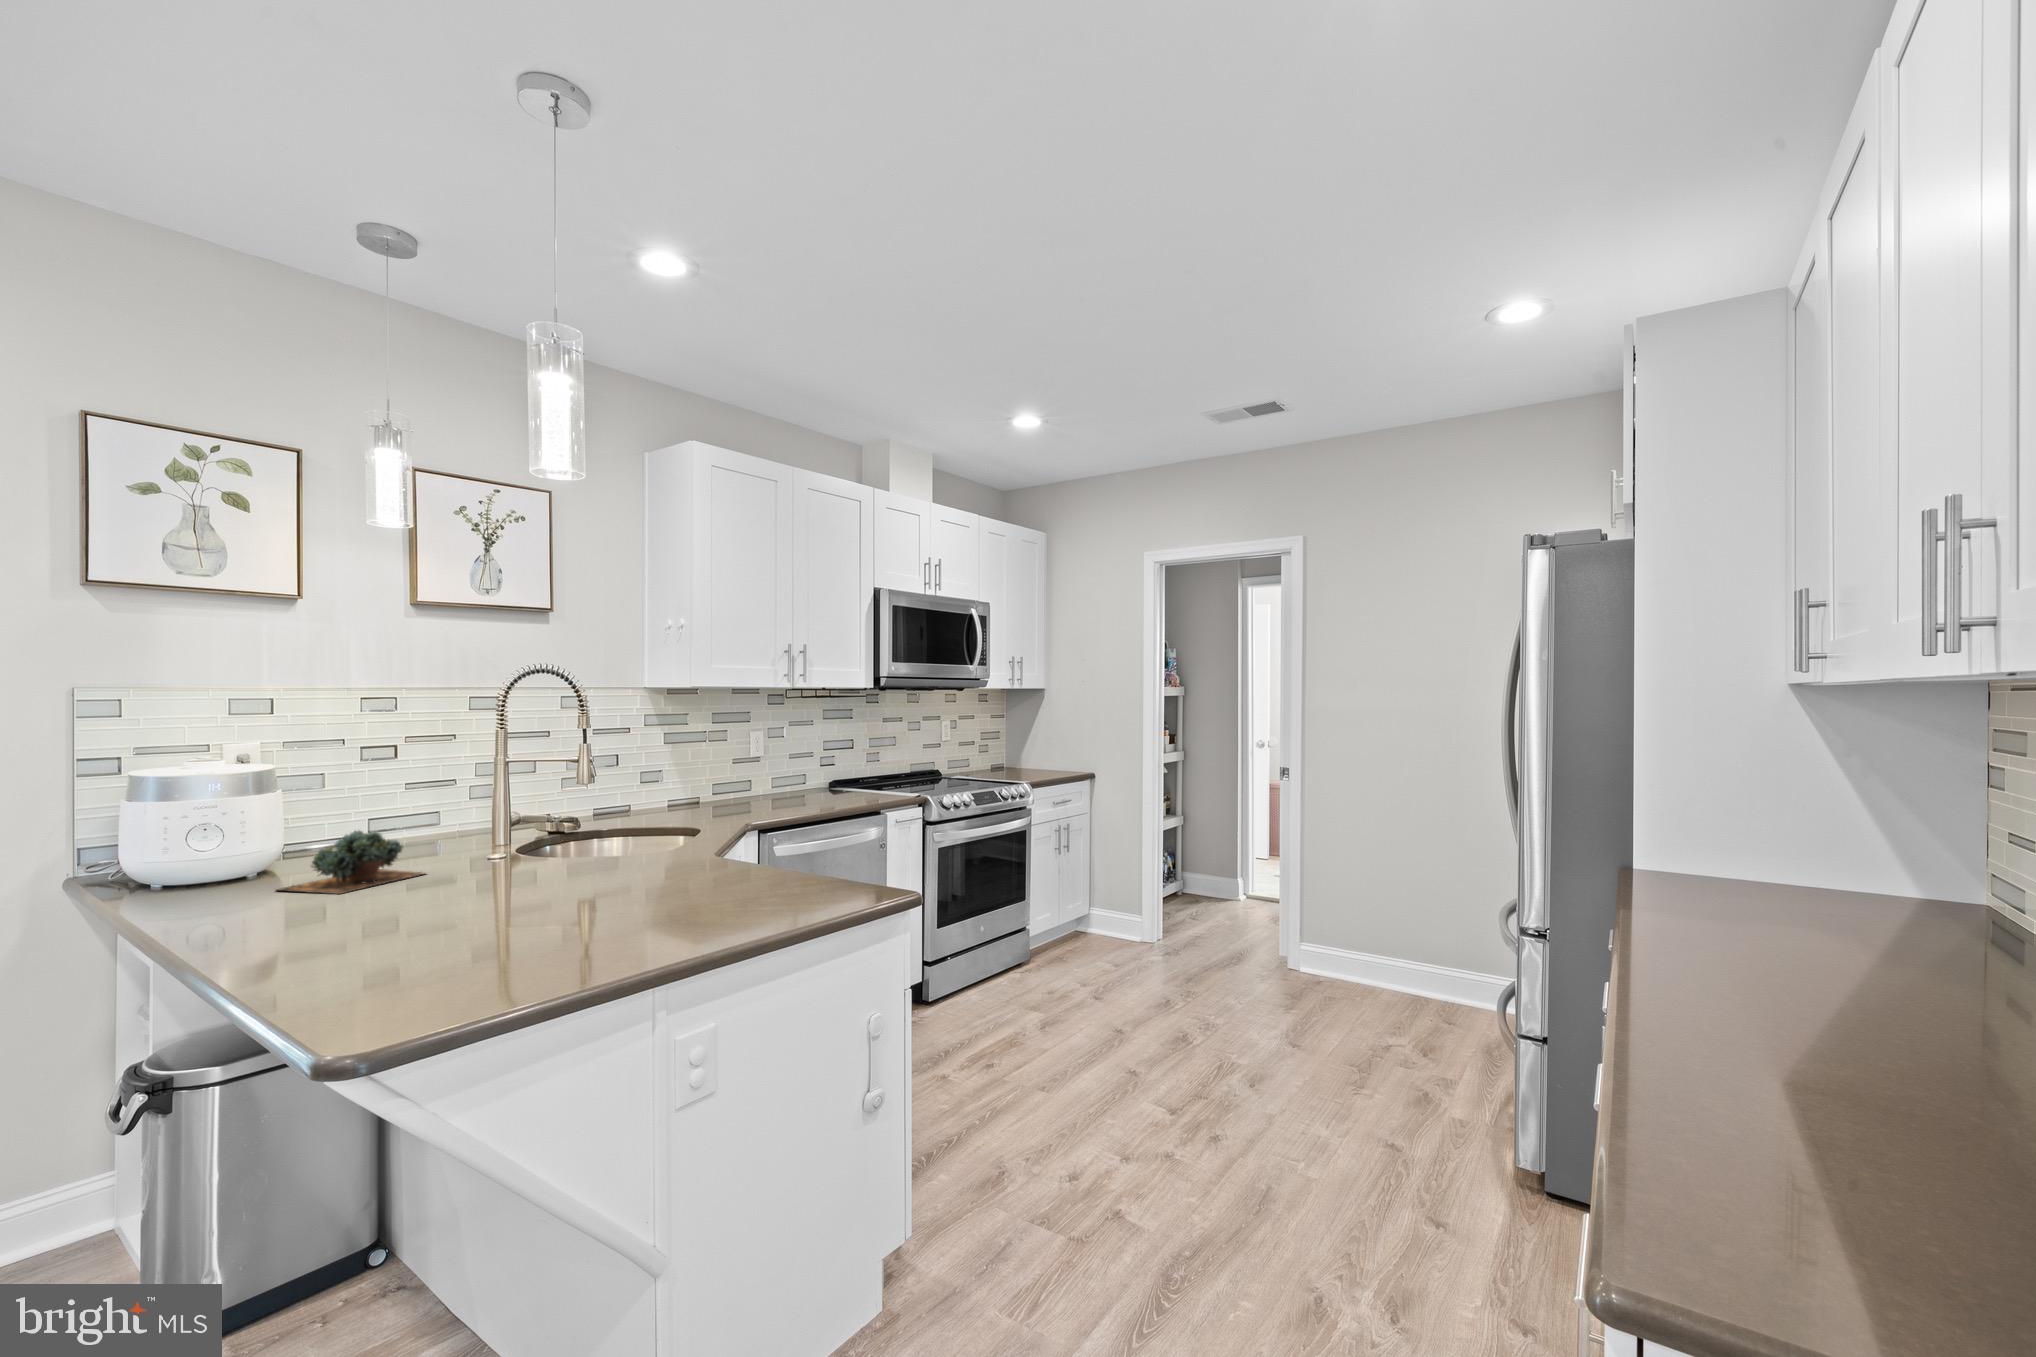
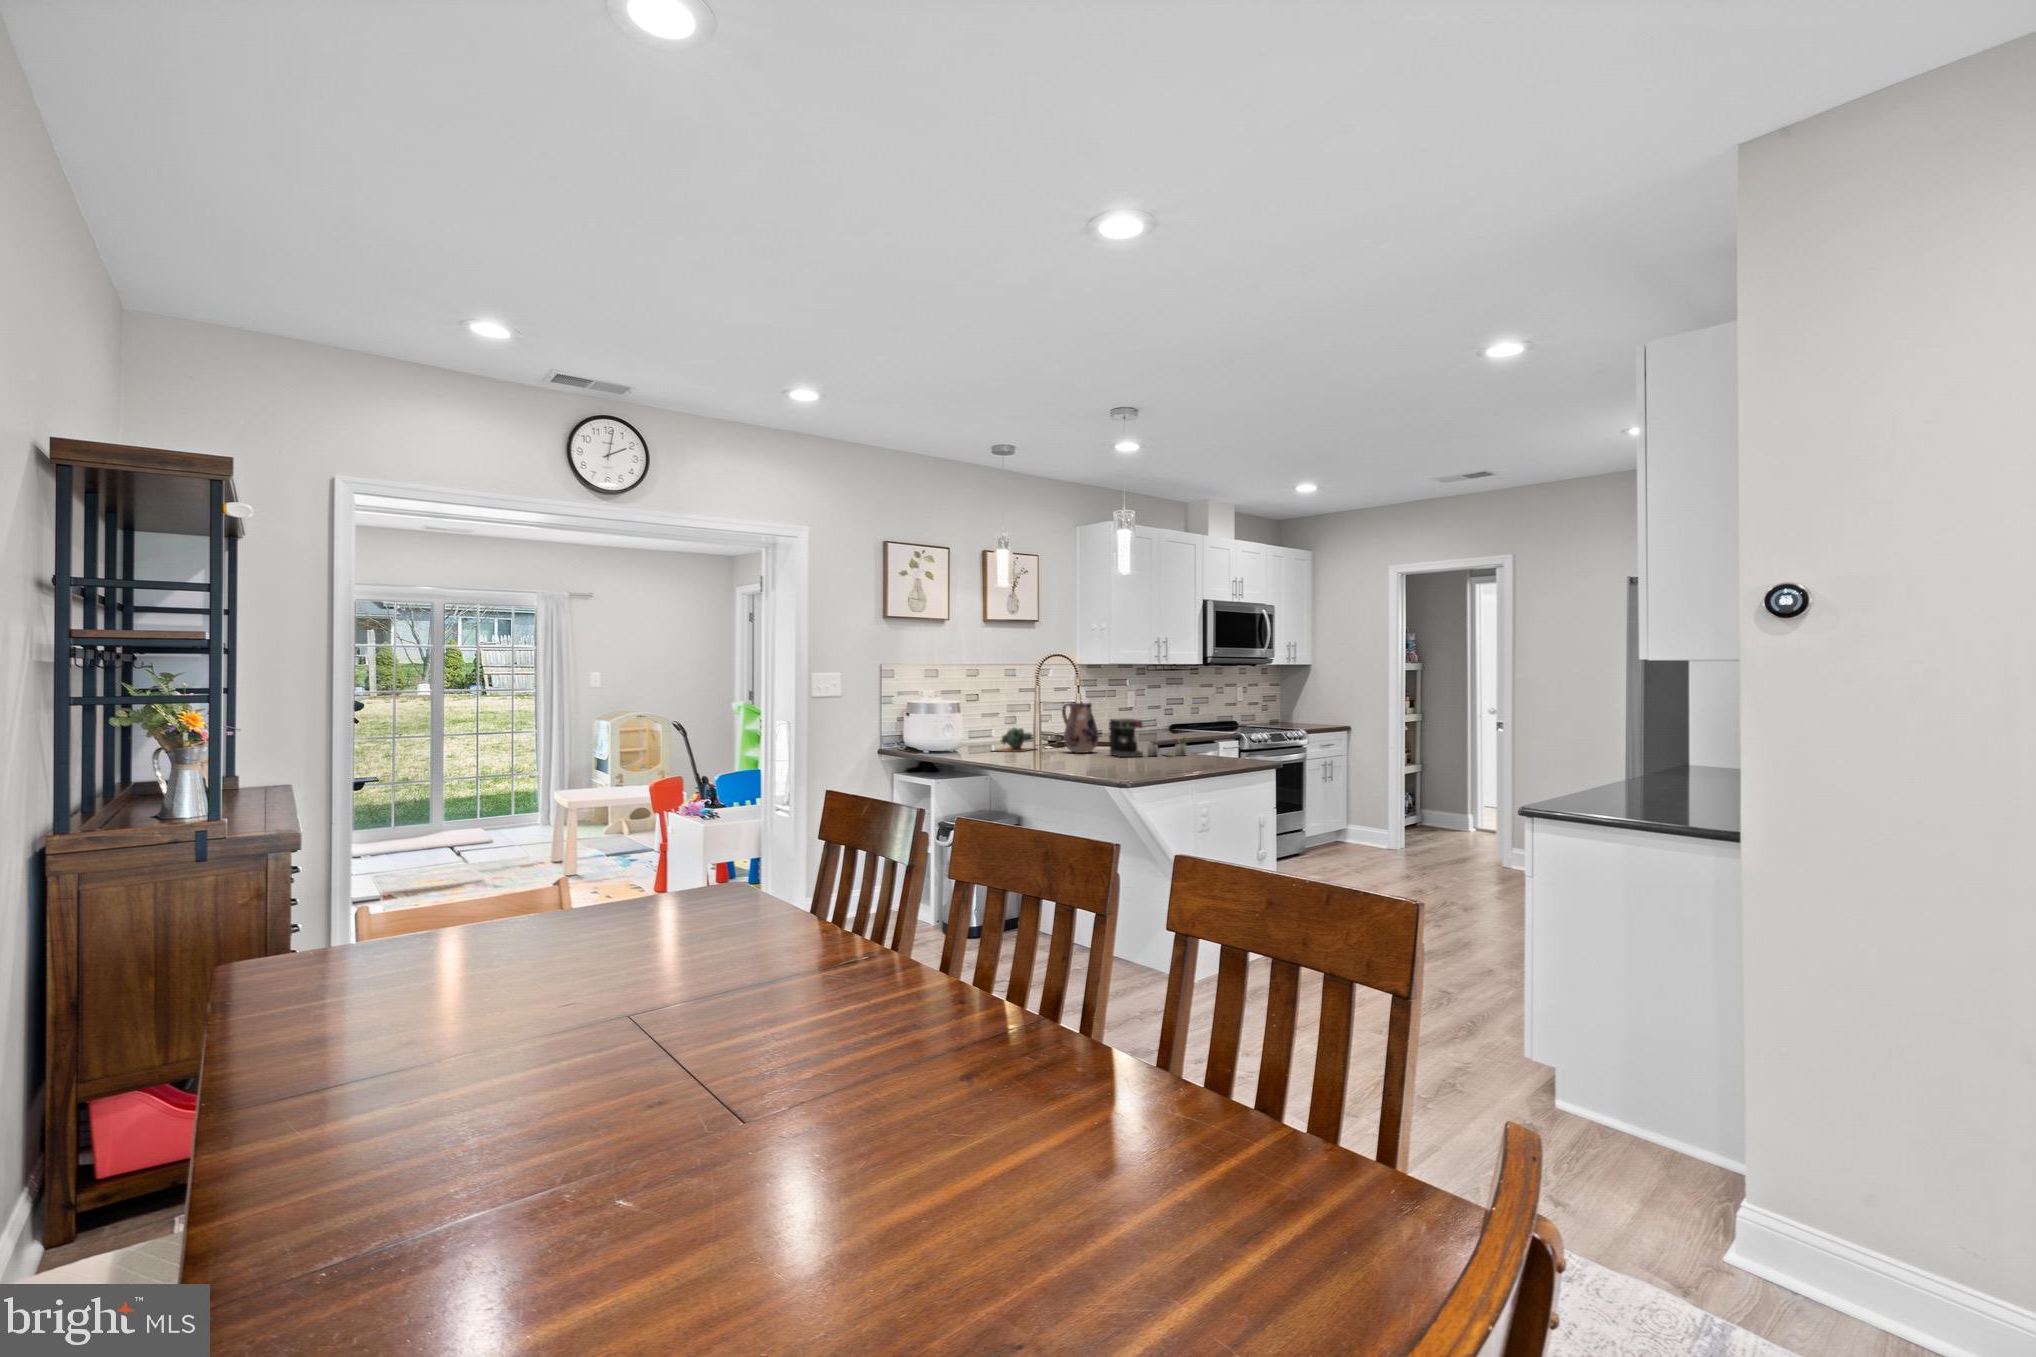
ceramic pitcher: none [435,776,528,895] -> present [1062,703,1099,753]
coffee maker: none [516,817,709,923] -> present [1110,719,1187,757]

